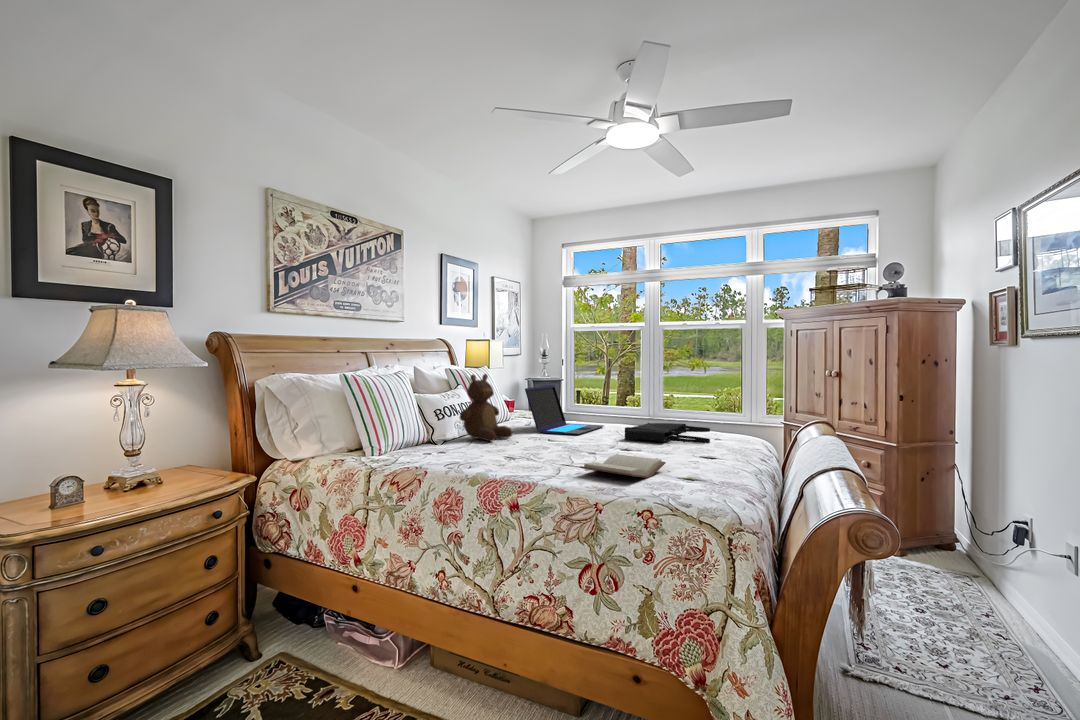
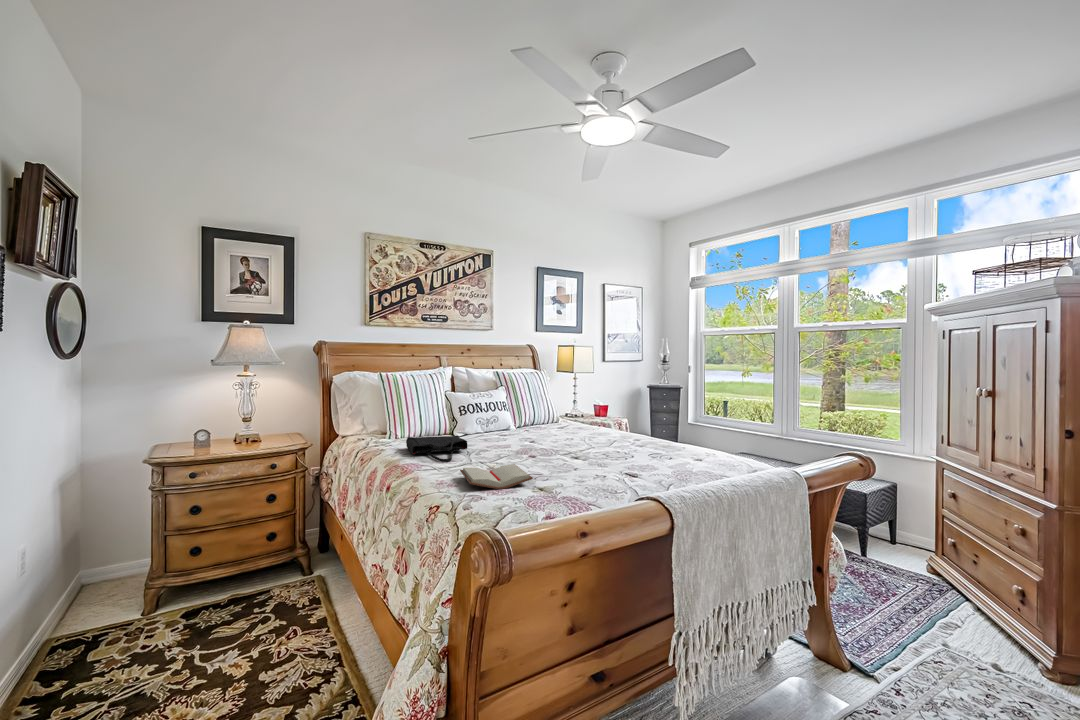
teddy bear: present [460,374,513,441] -> none [472,379,517,440]
laptop: present [525,385,604,435] -> none [543,393,621,443]
tote bag: present [625,423,710,443] -> present [406,435,467,462]

